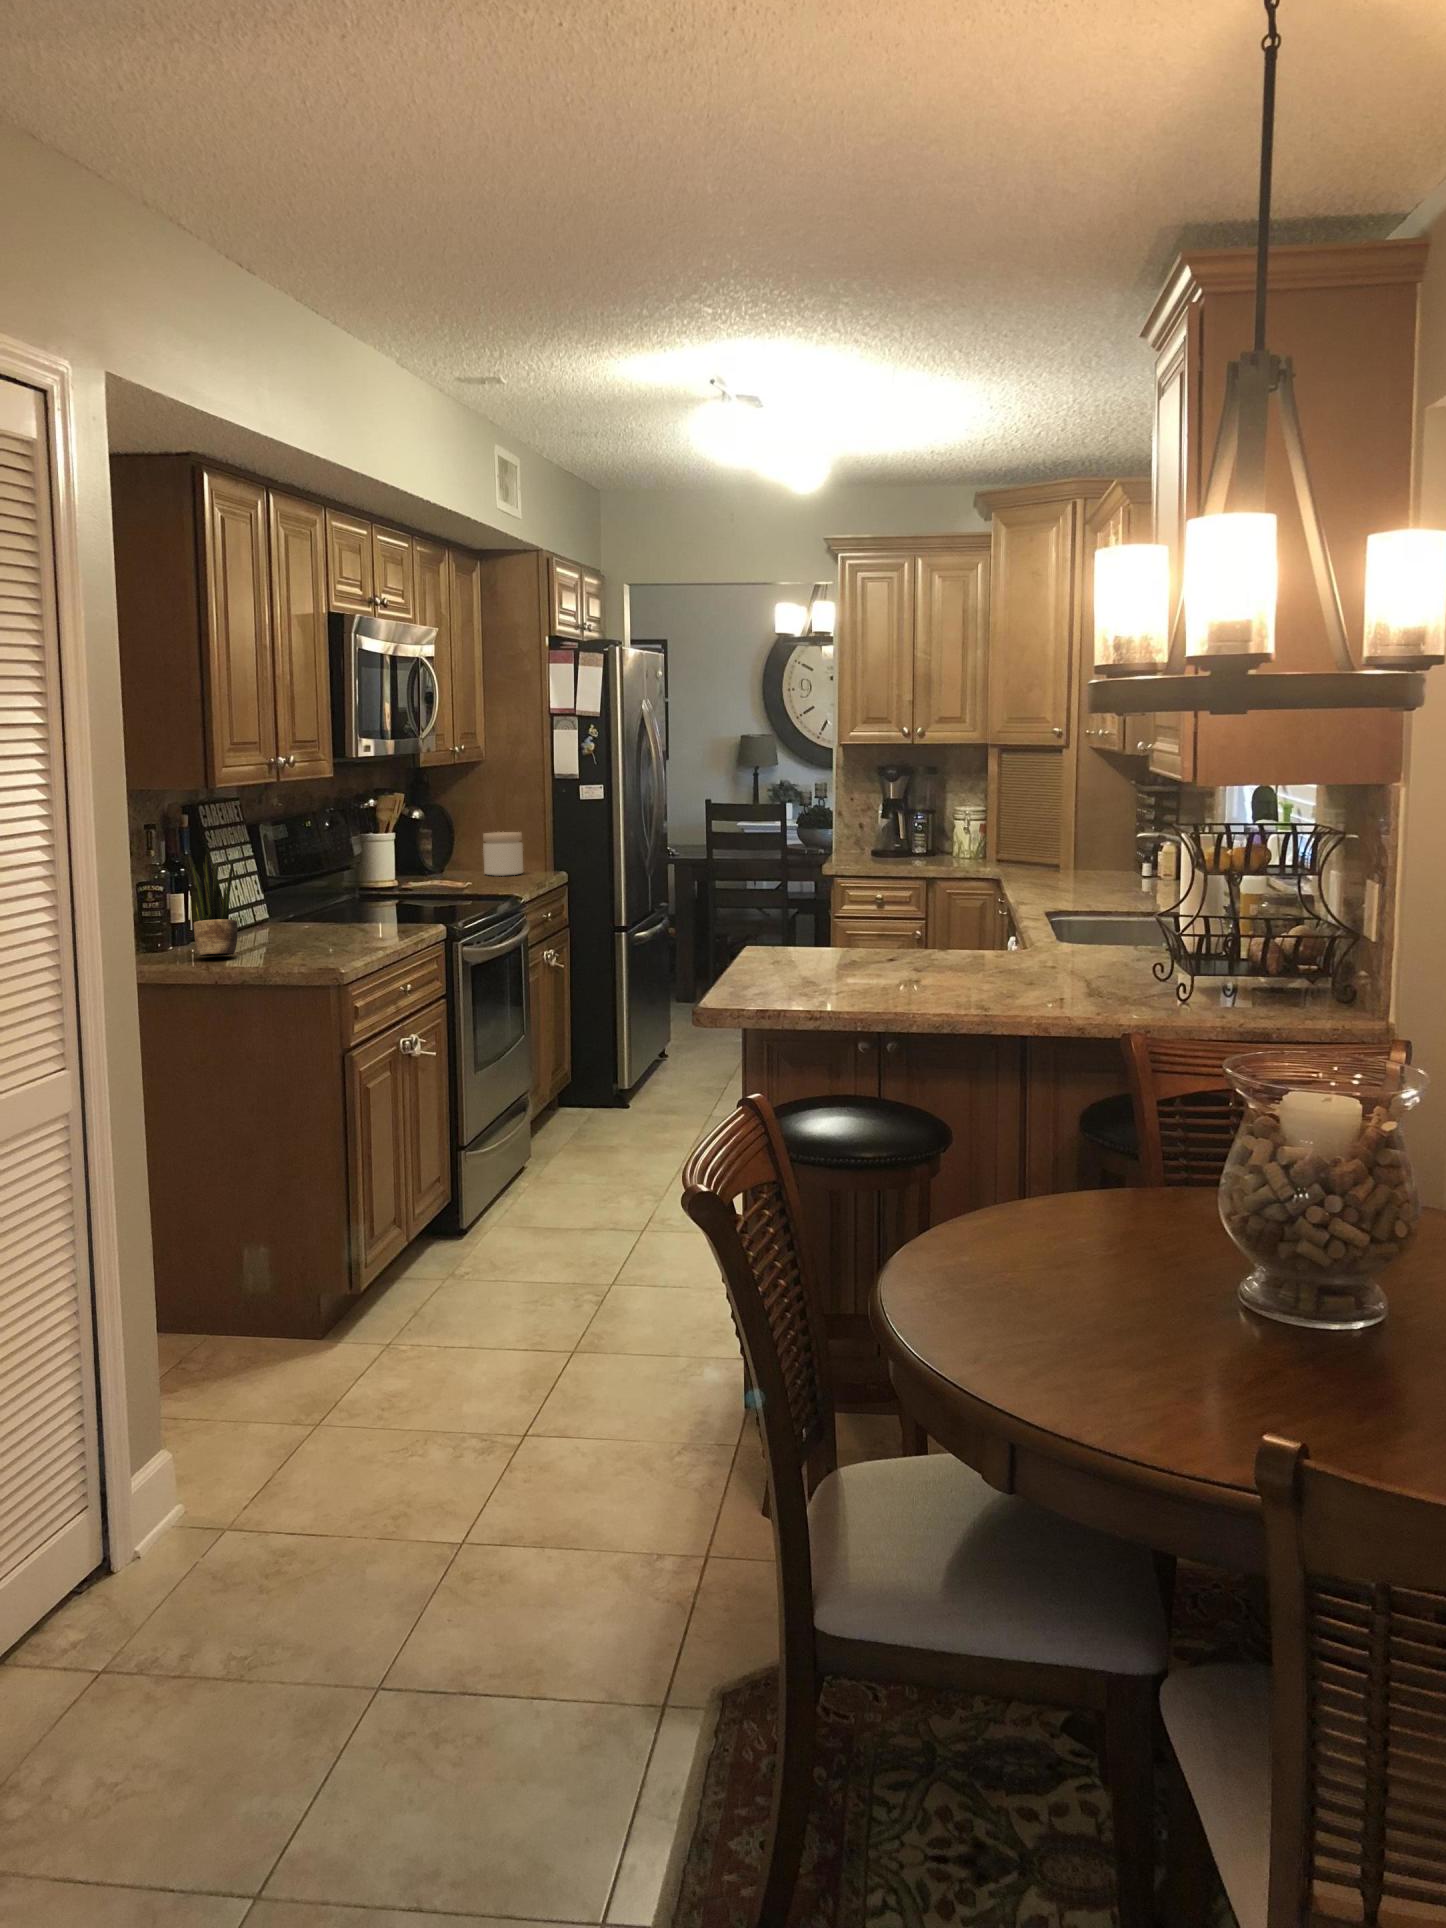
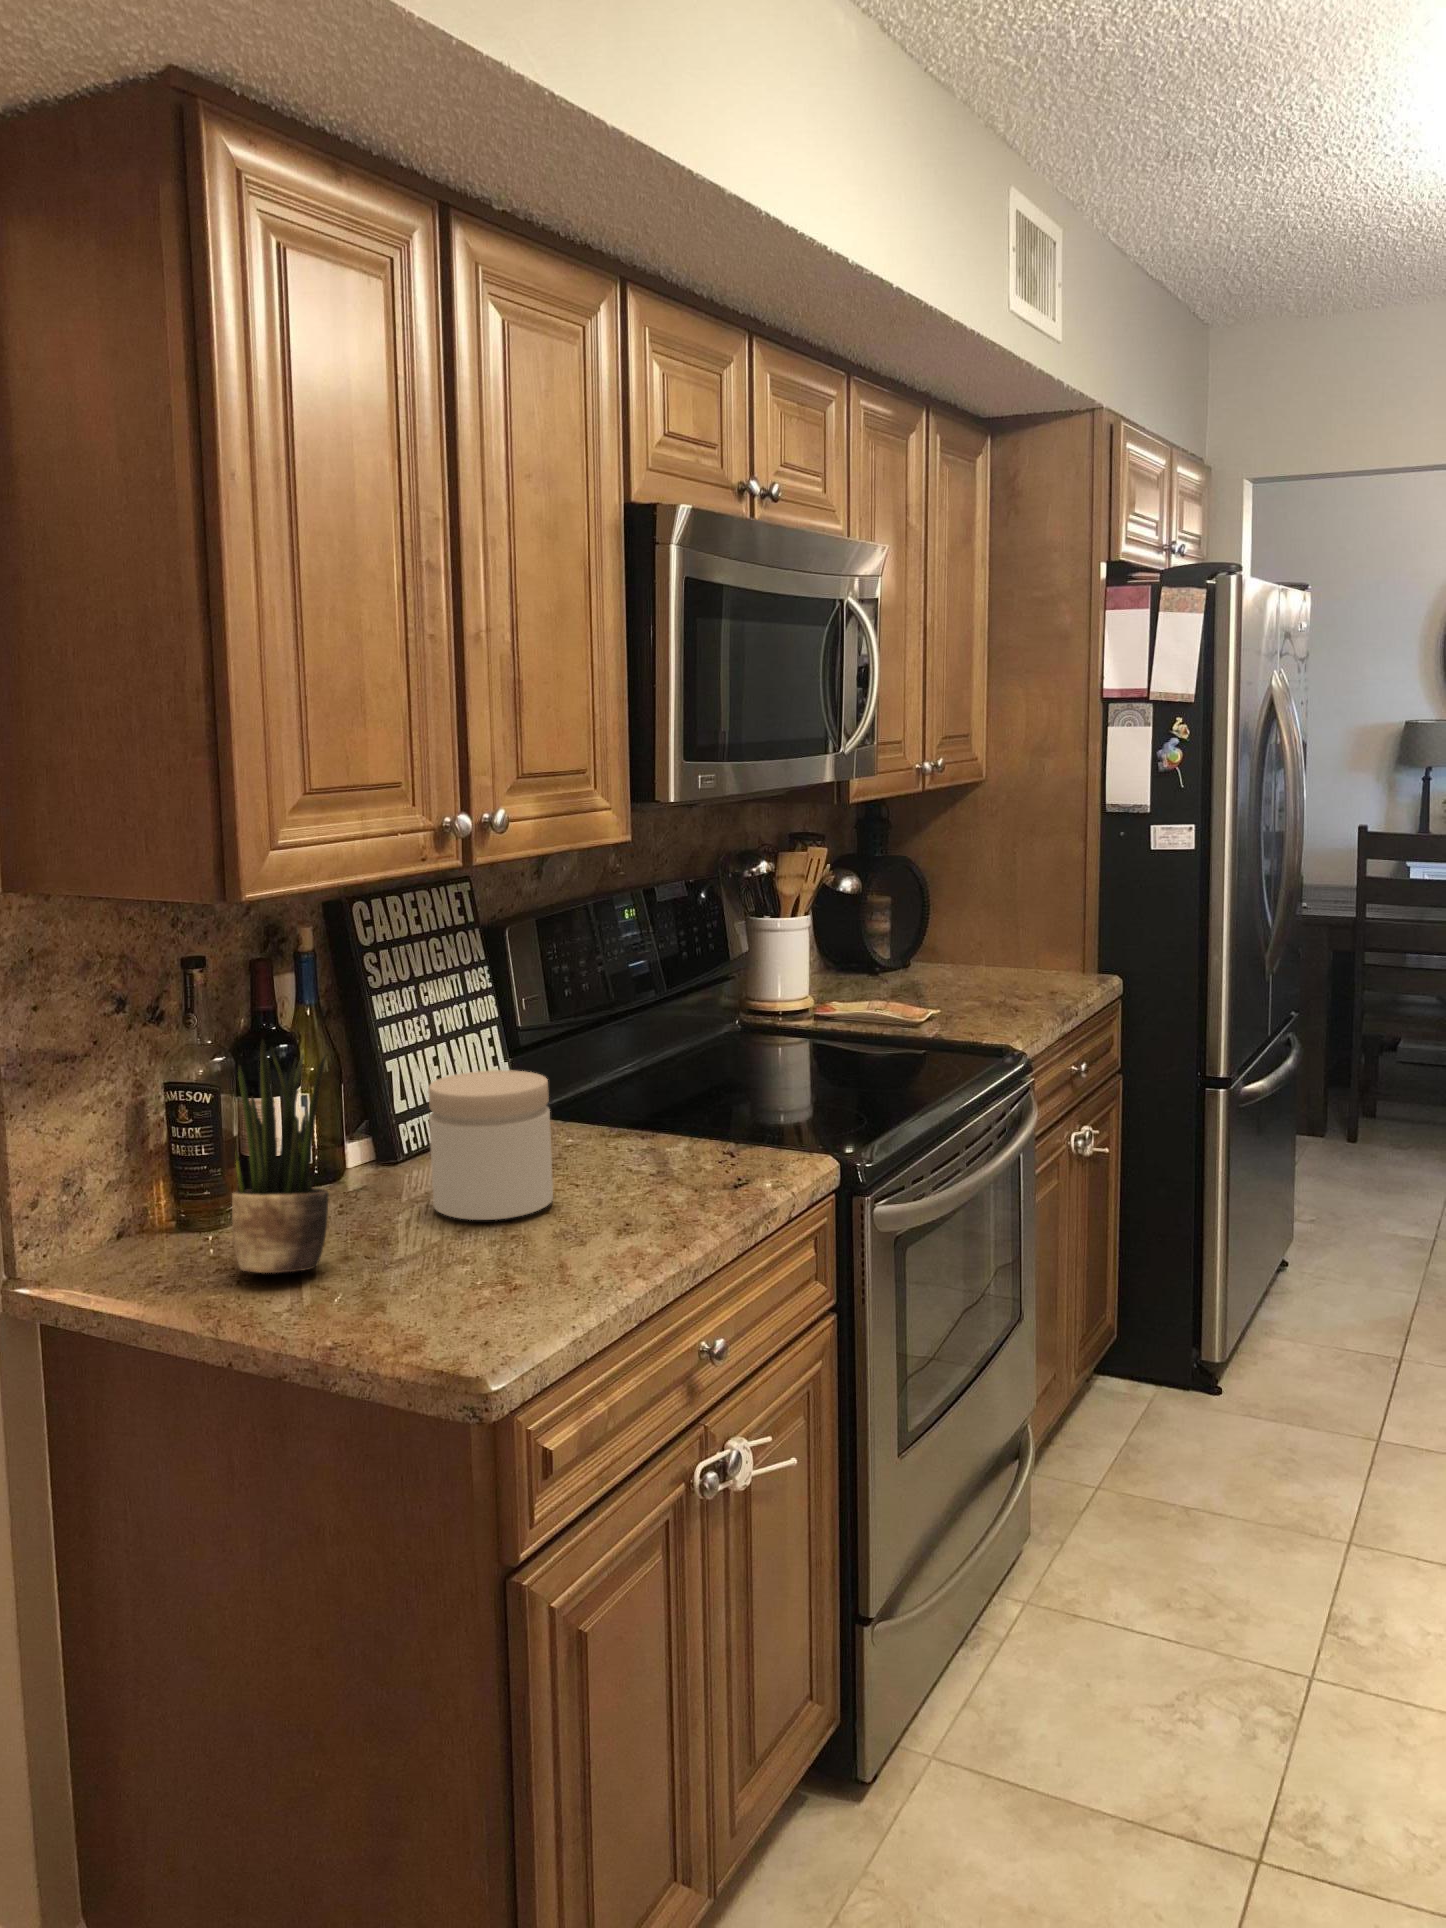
jar: present [483,832,523,876] -> present [428,1070,553,1220]

